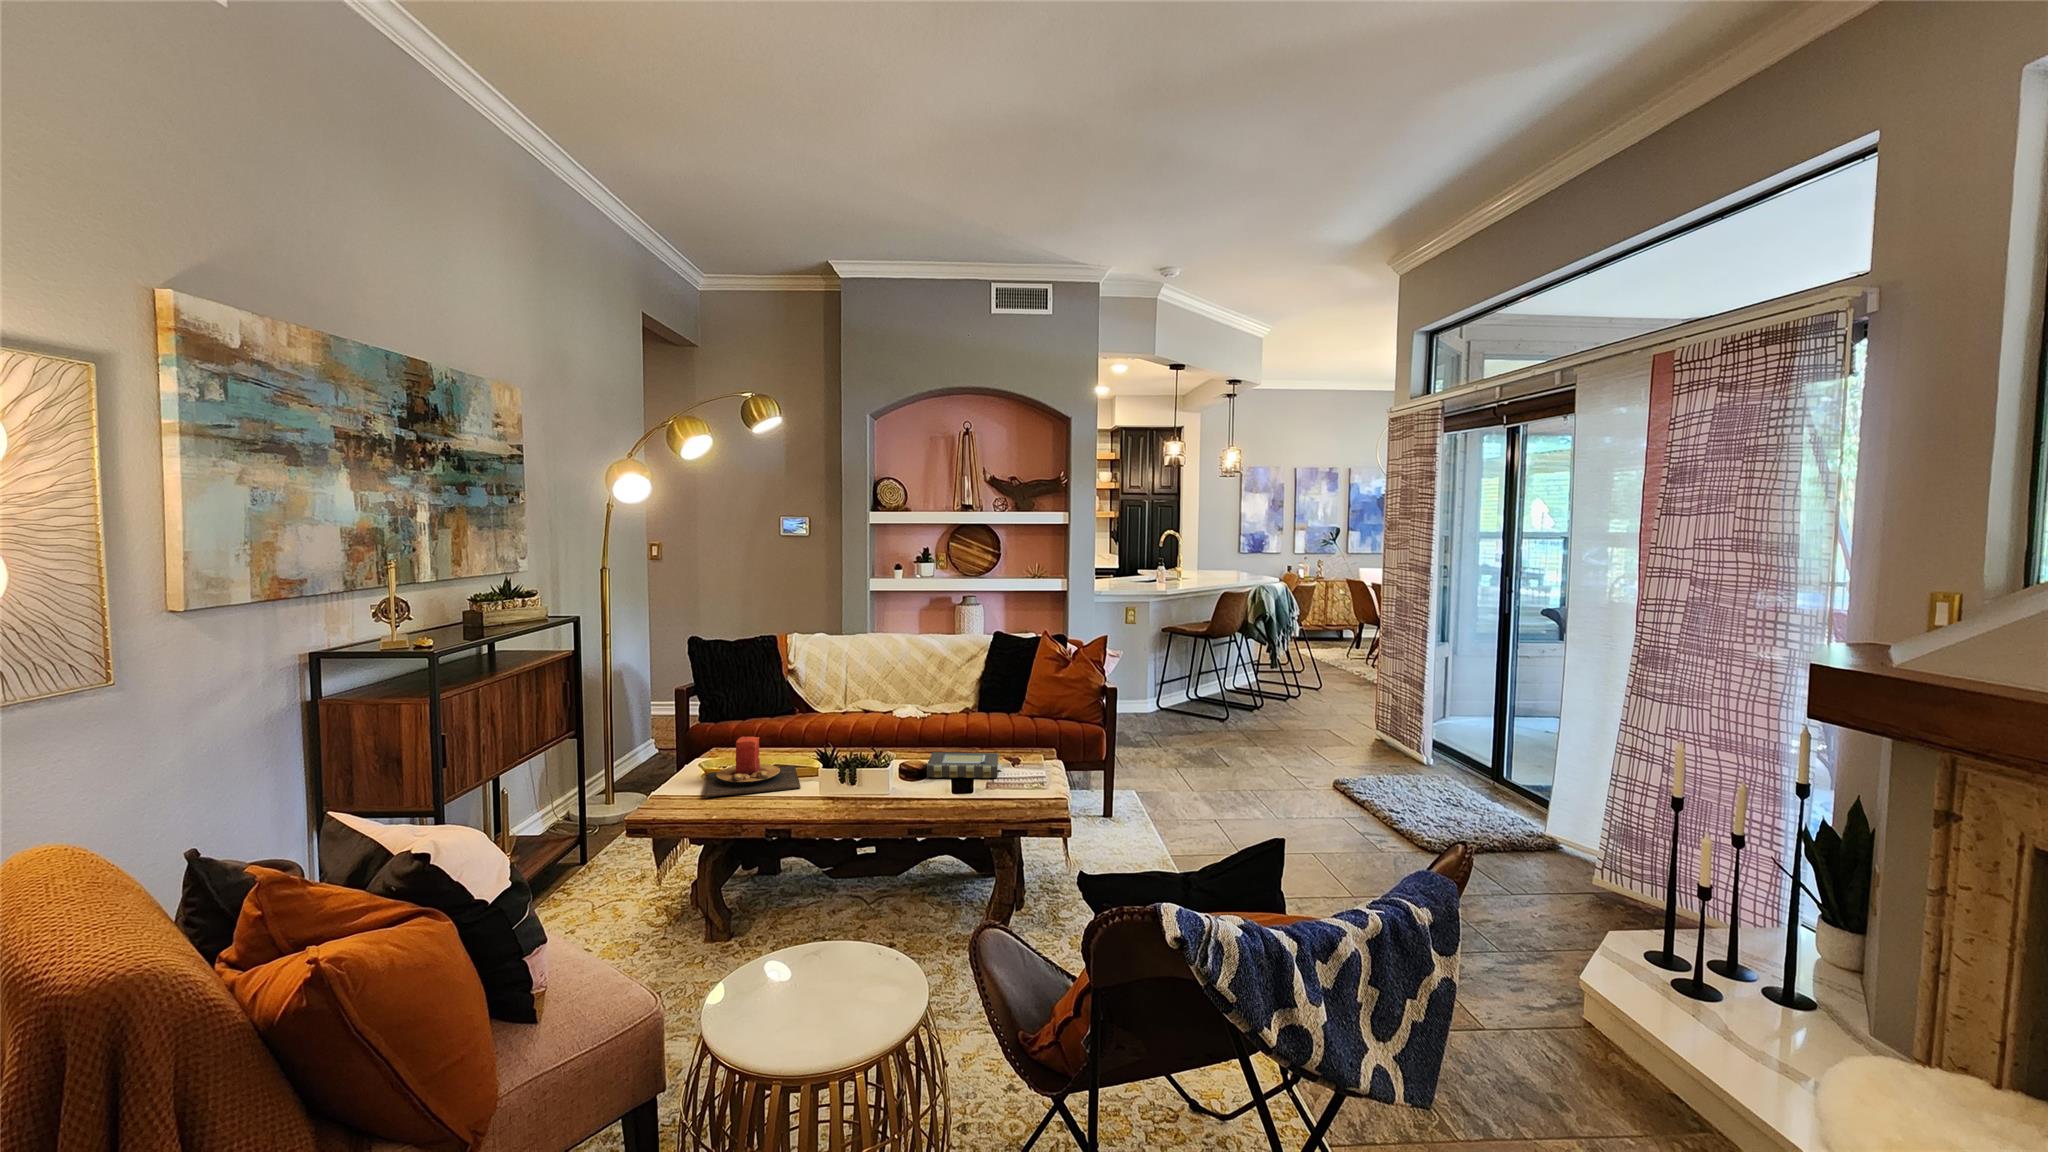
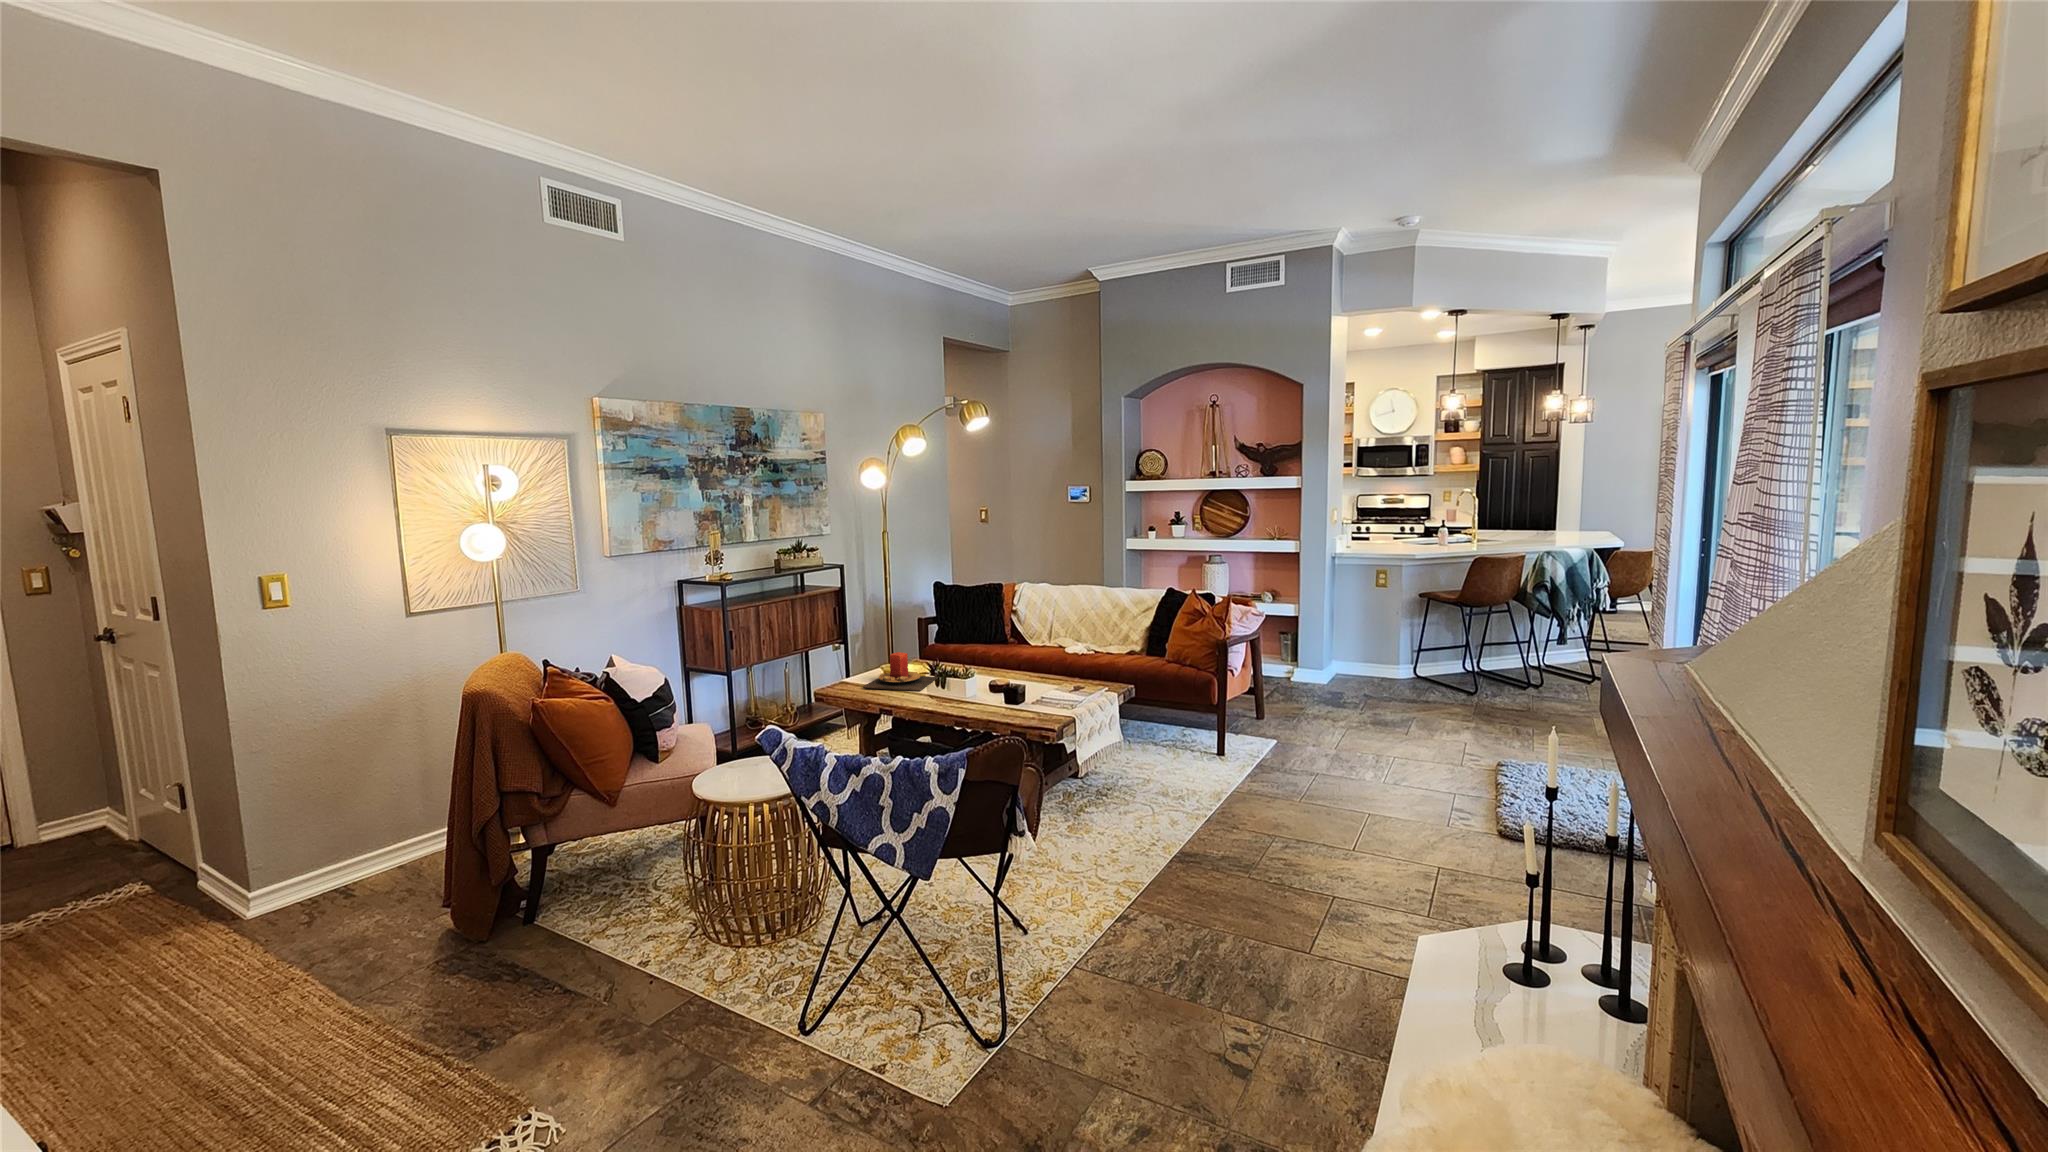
book: present [927,752,1003,778] -> none [1001,680,1065,704]

